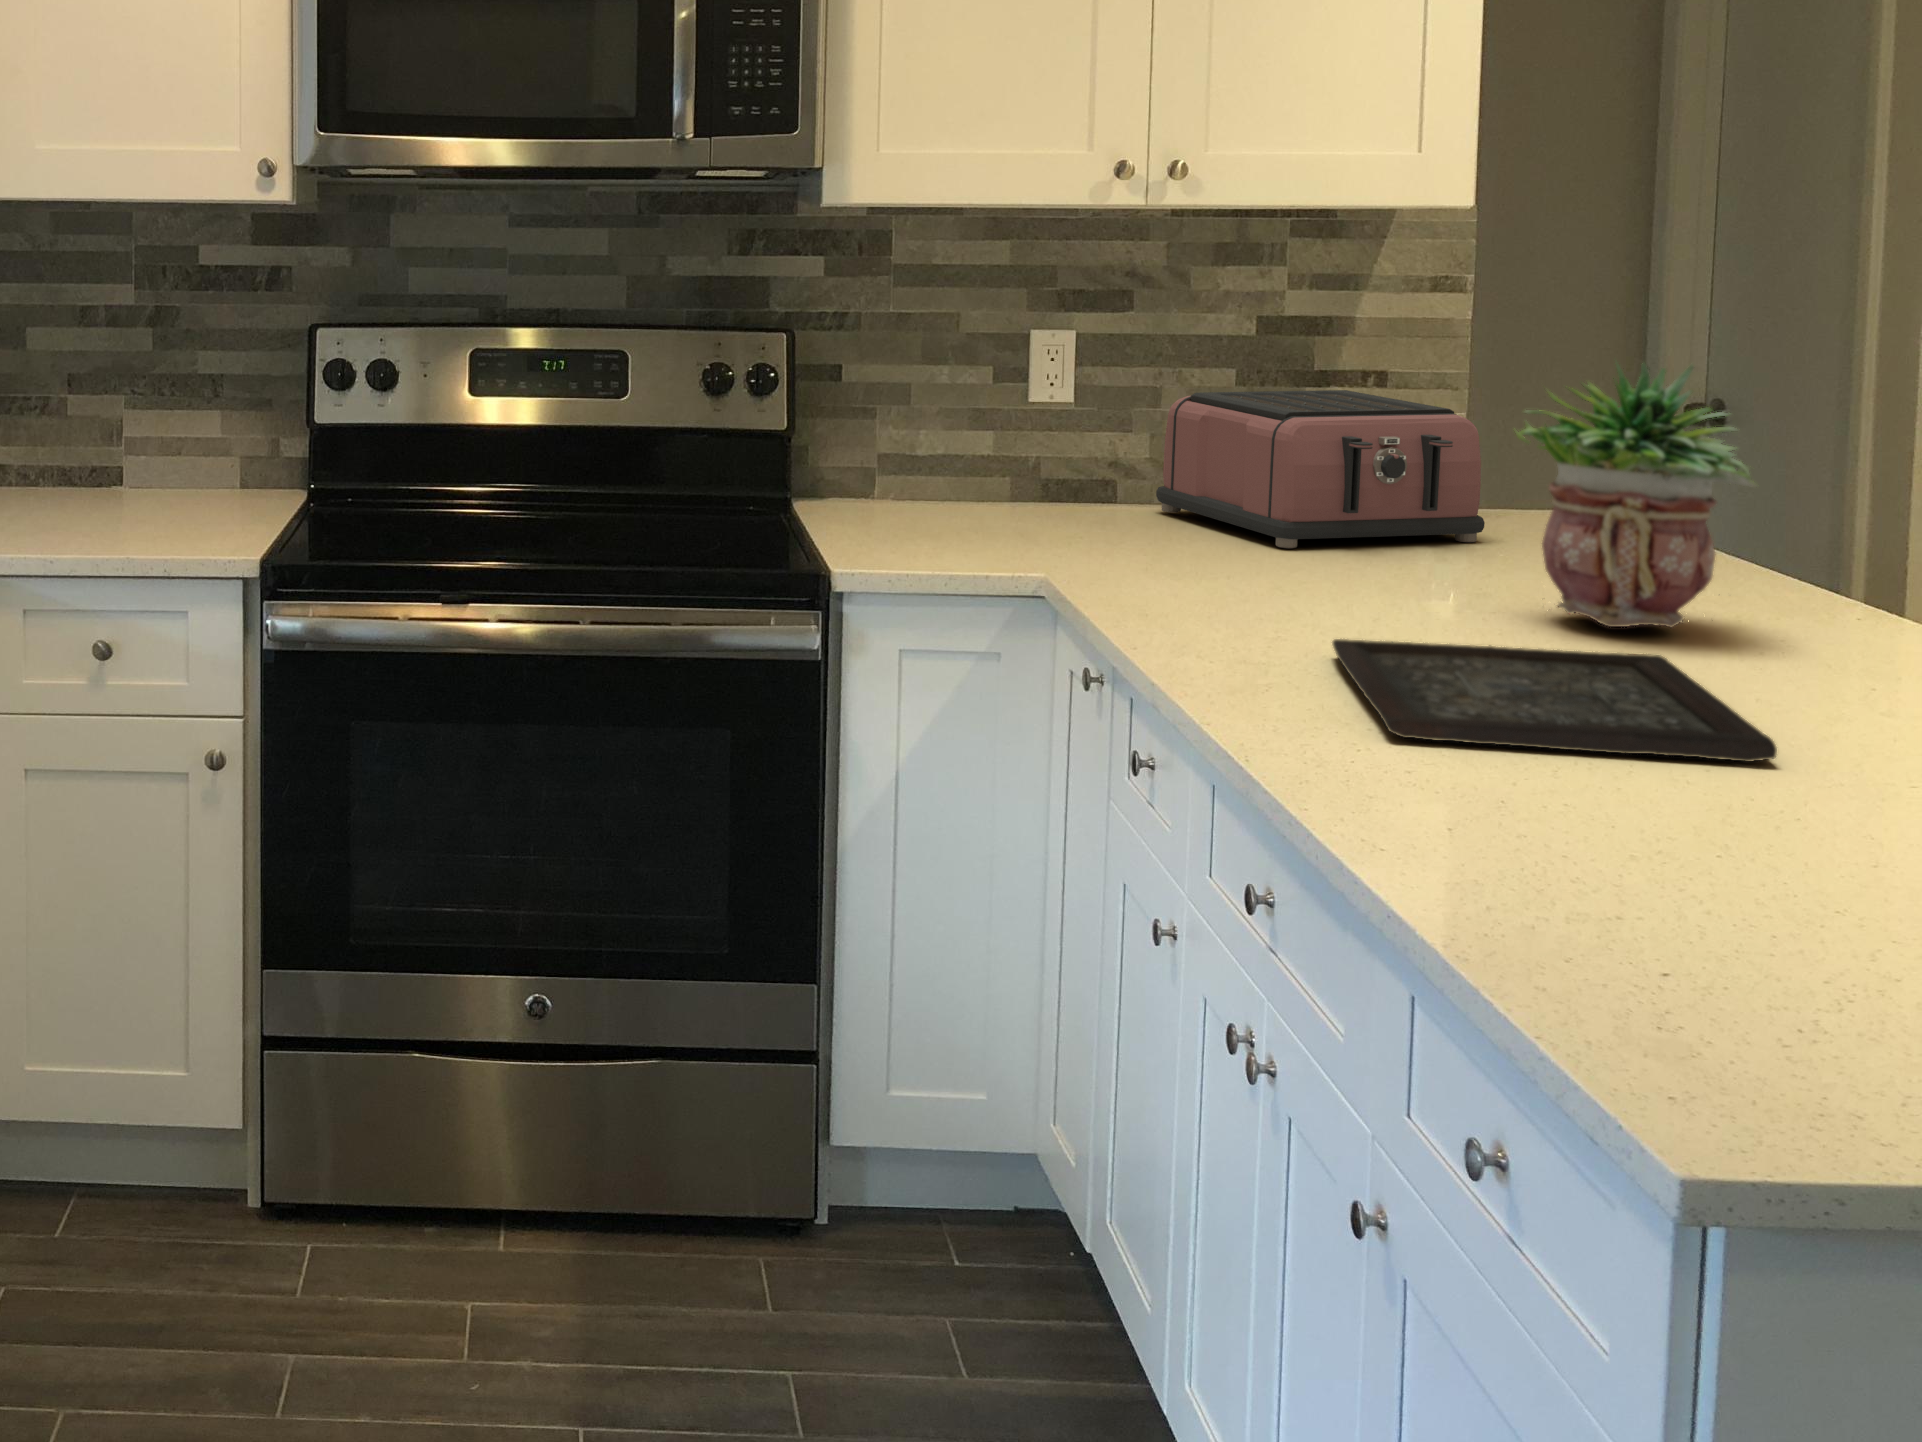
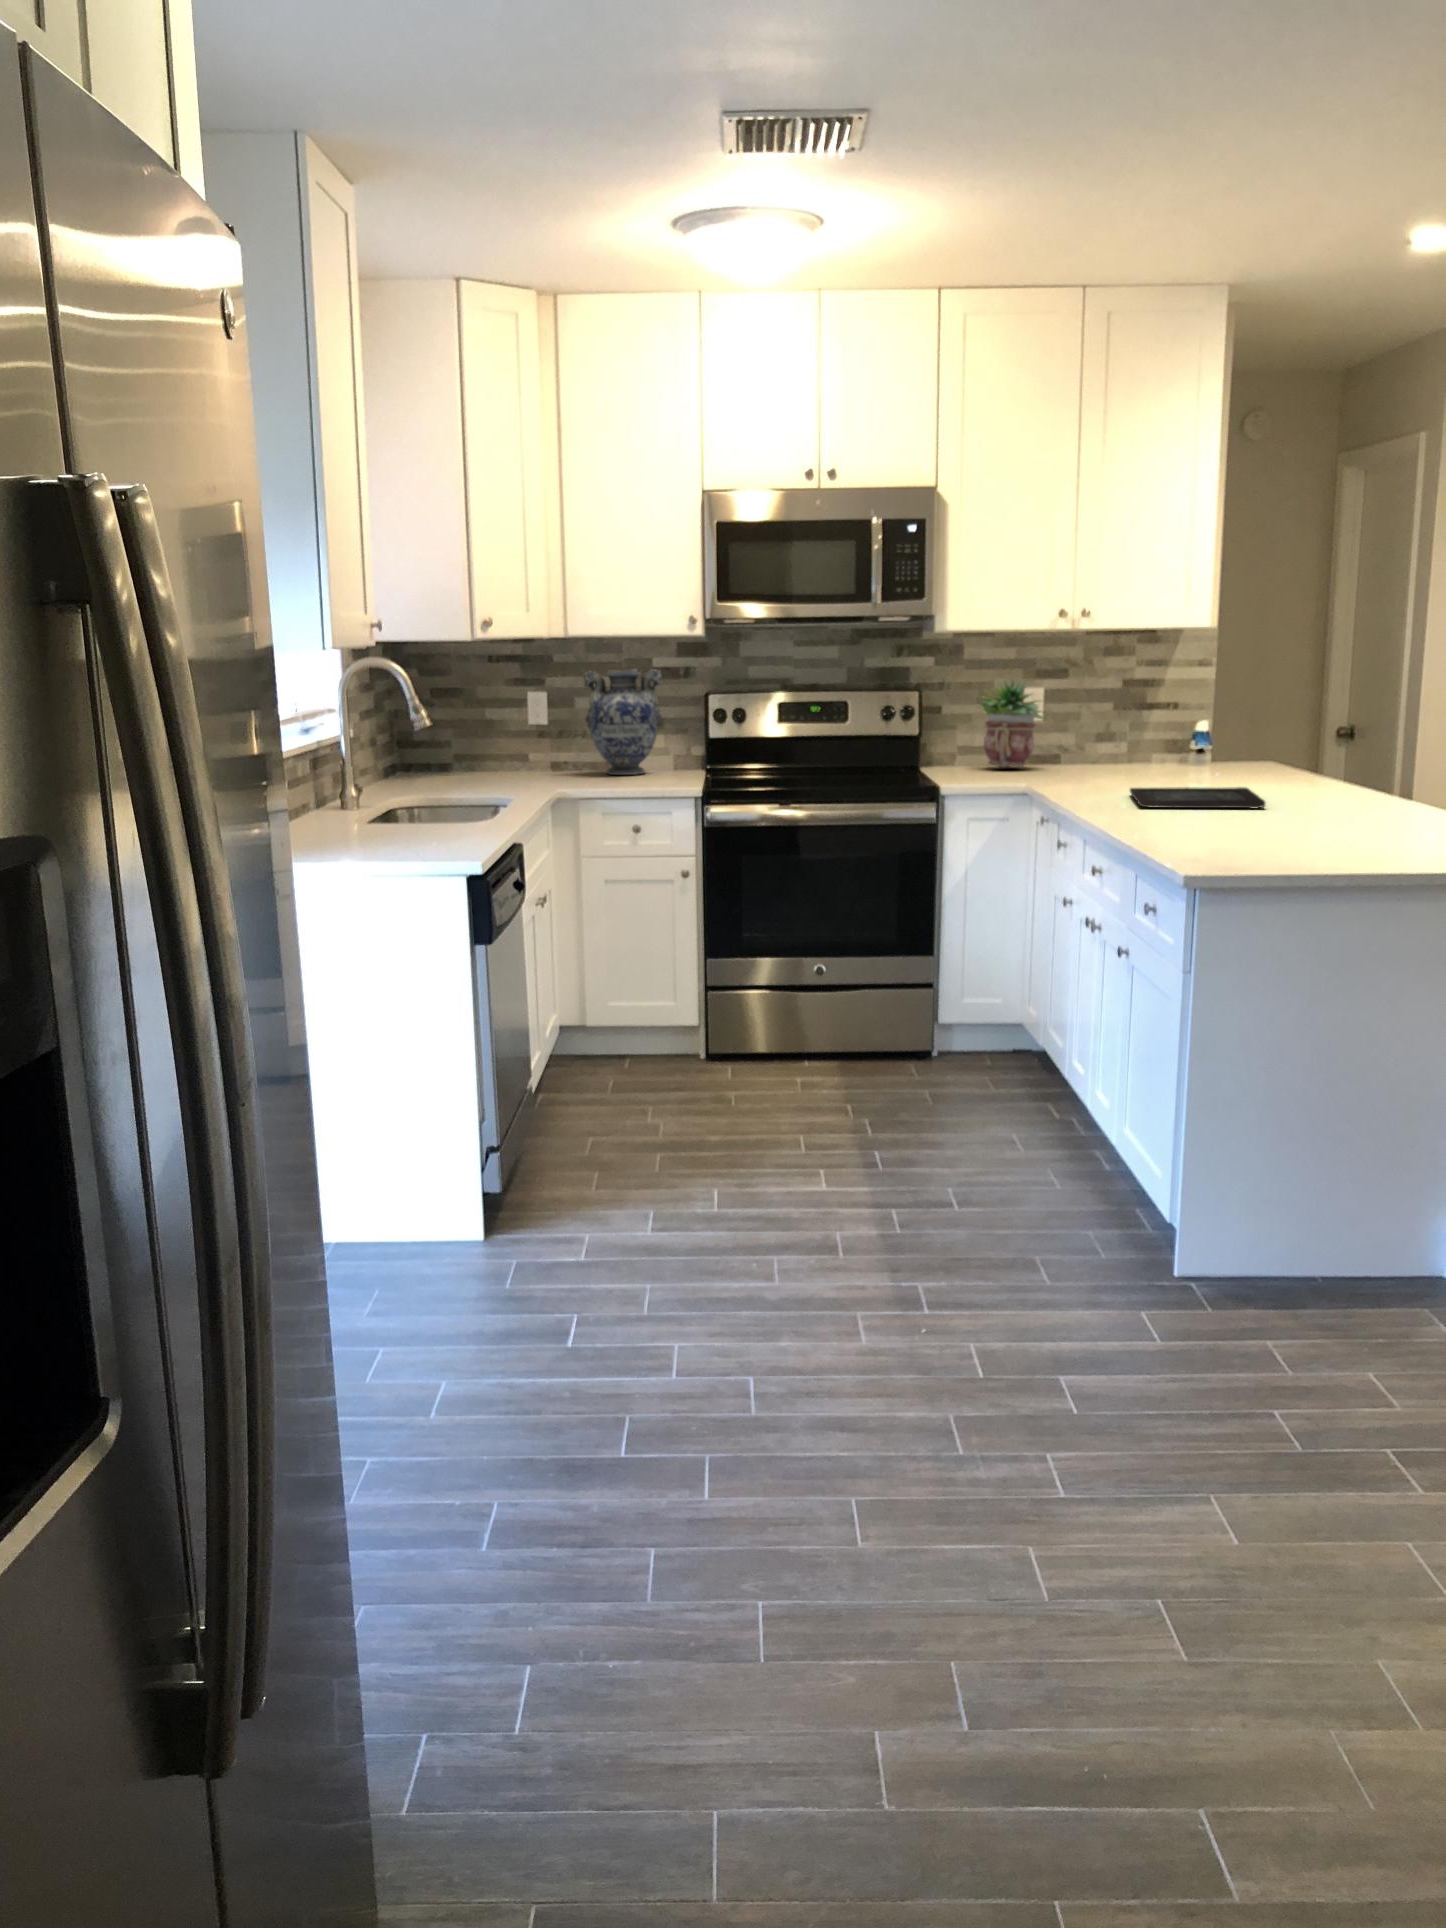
vase: none [36,267,211,506] -> present [584,668,662,775]
potted plant: present [1516,364,1757,627] -> present [979,680,1044,767]
toaster: present [1156,390,1485,548] -> none [1077,710,1210,773]

